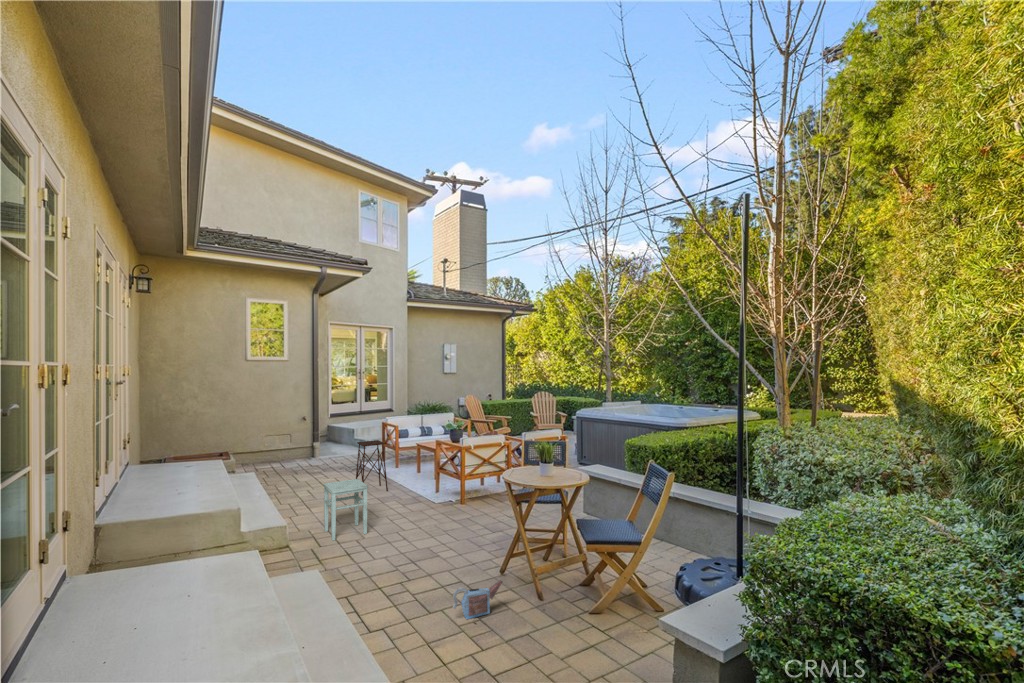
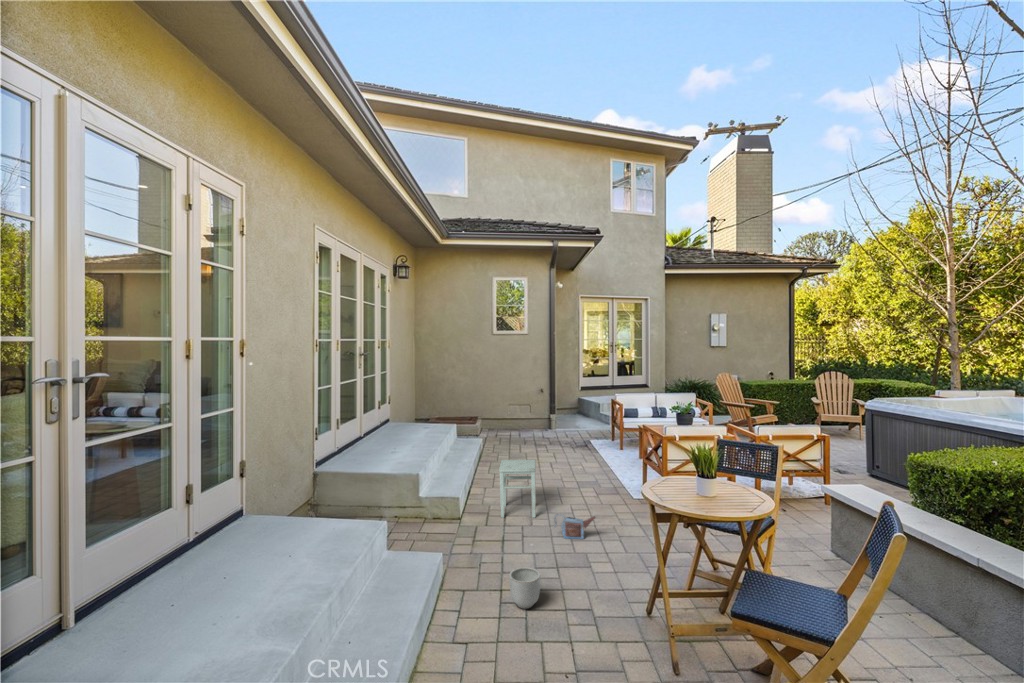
side table: present [356,440,388,495] -> none [563,419,592,474]
planter: none [404,562,432,599] -> present [509,567,540,609]
watering can: present [453,581,502,619] -> present [554,514,595,539]

